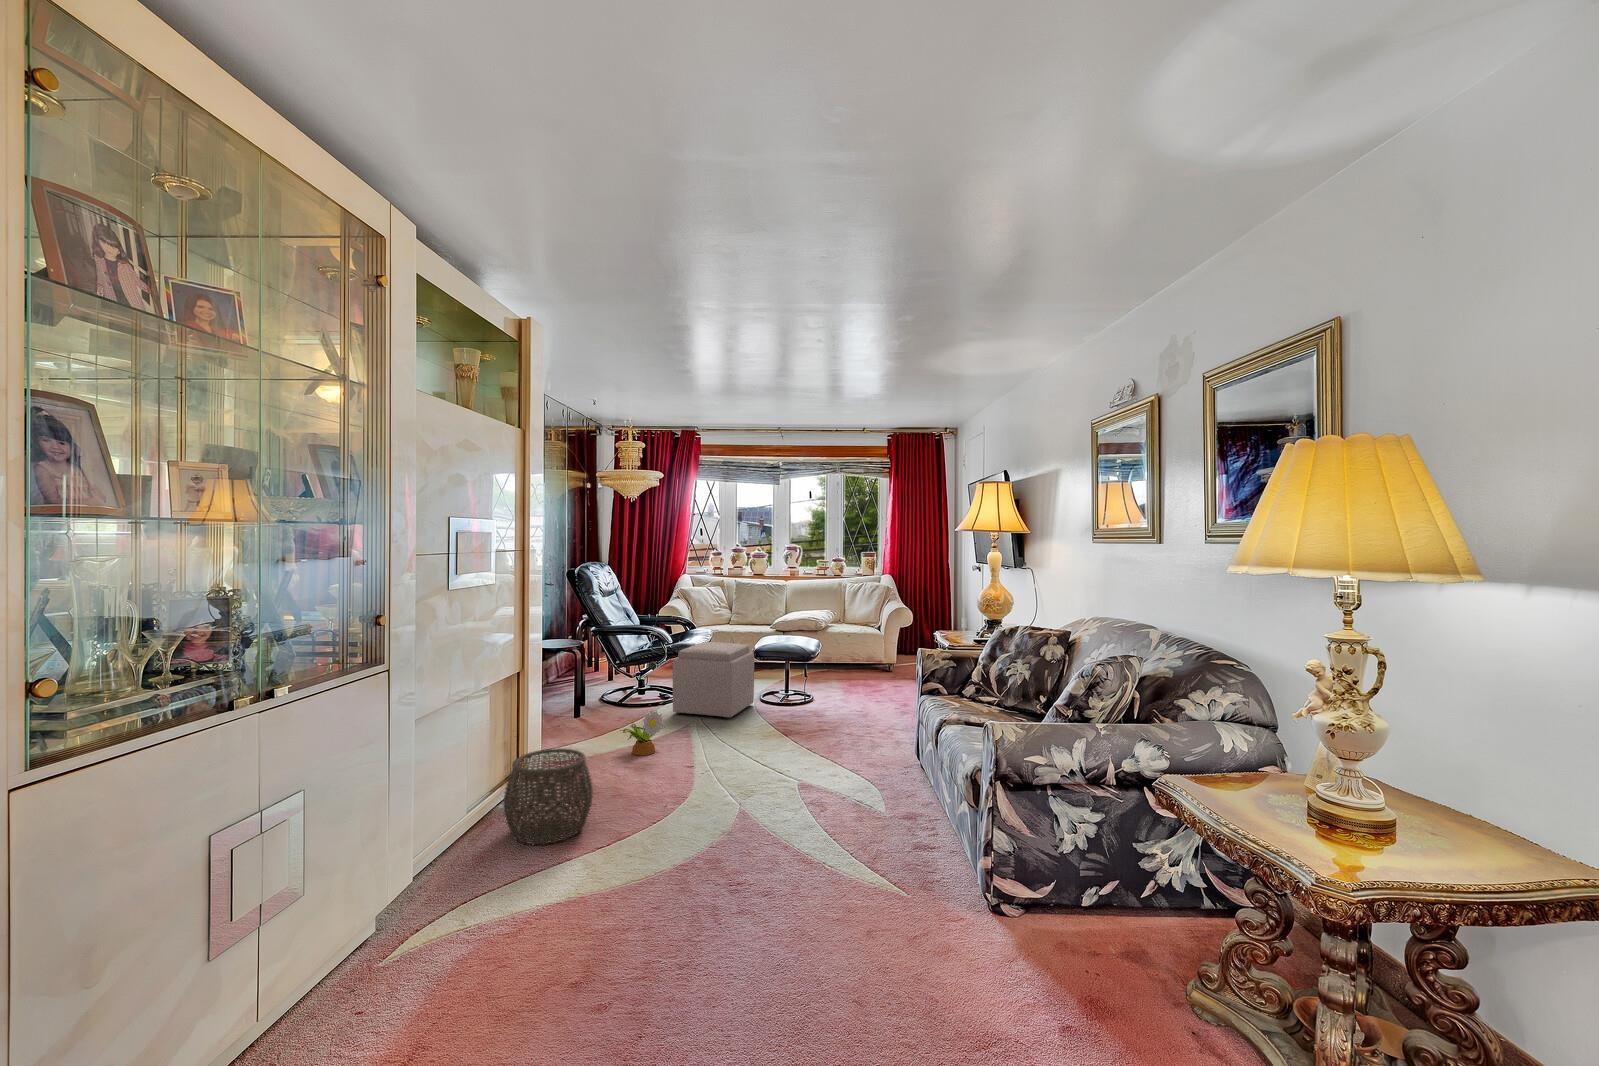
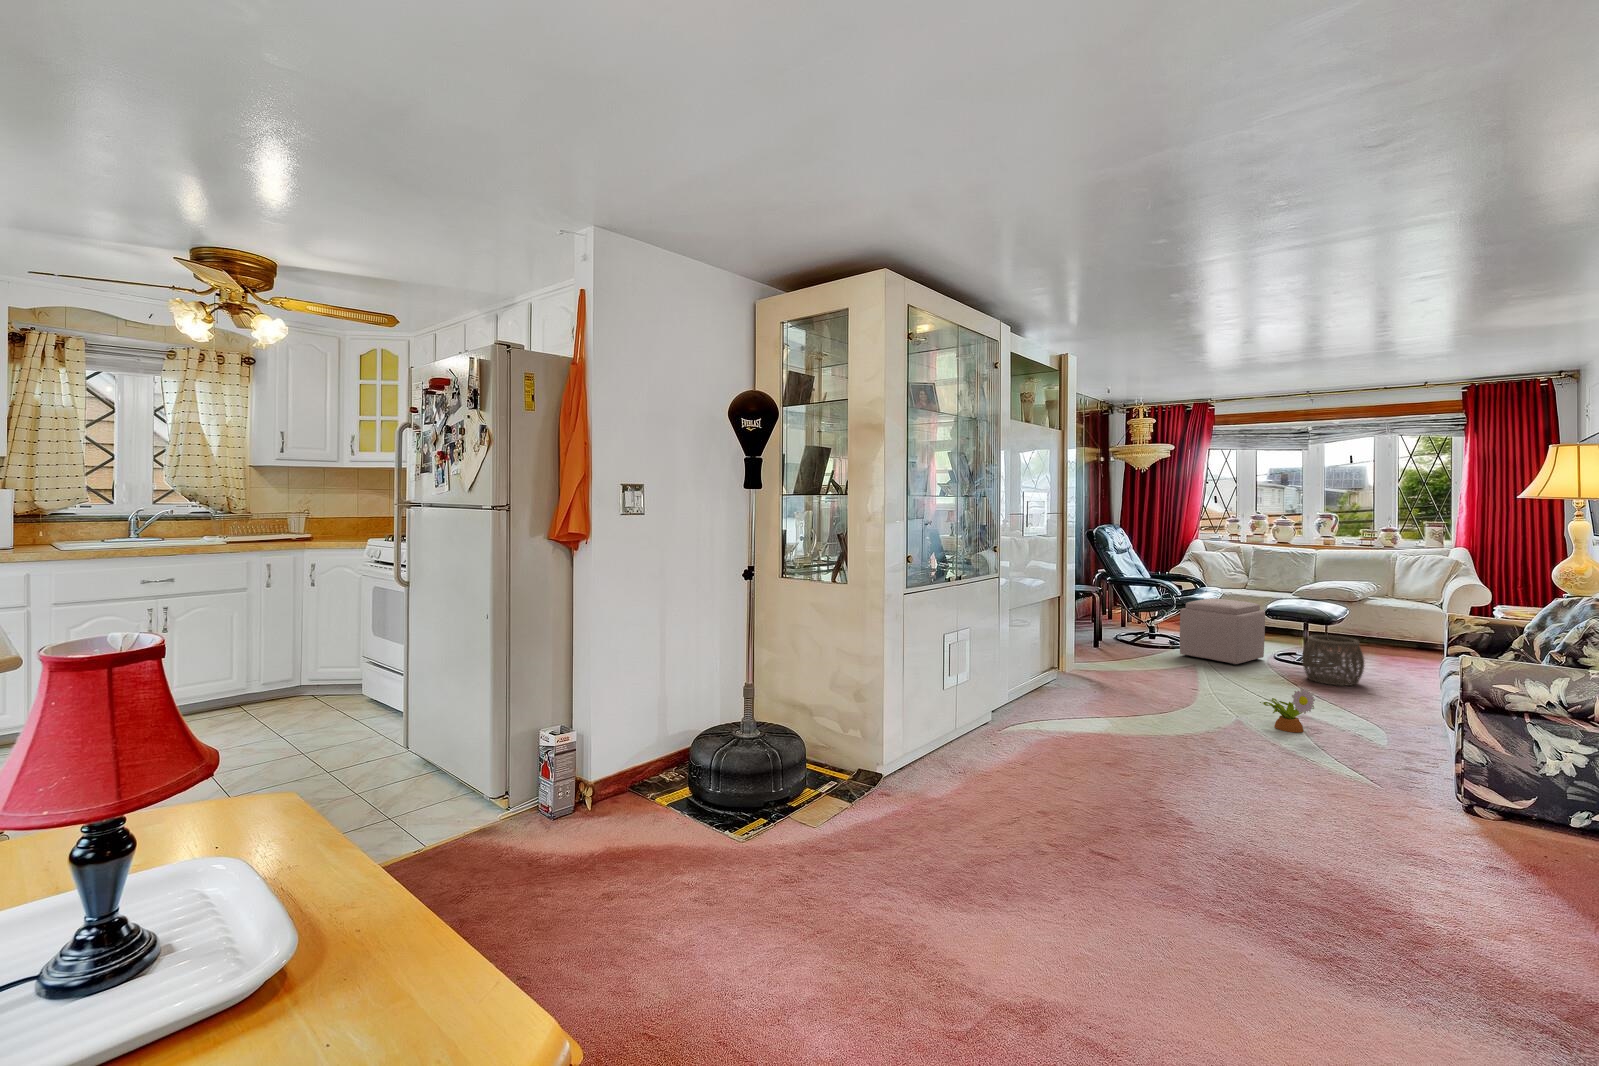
decorative plant: present [622,711,665,755] -> present [1260,688,1315,733]
woven basket: present [504,748,593,845] -> present [1302,635,1364,686]

